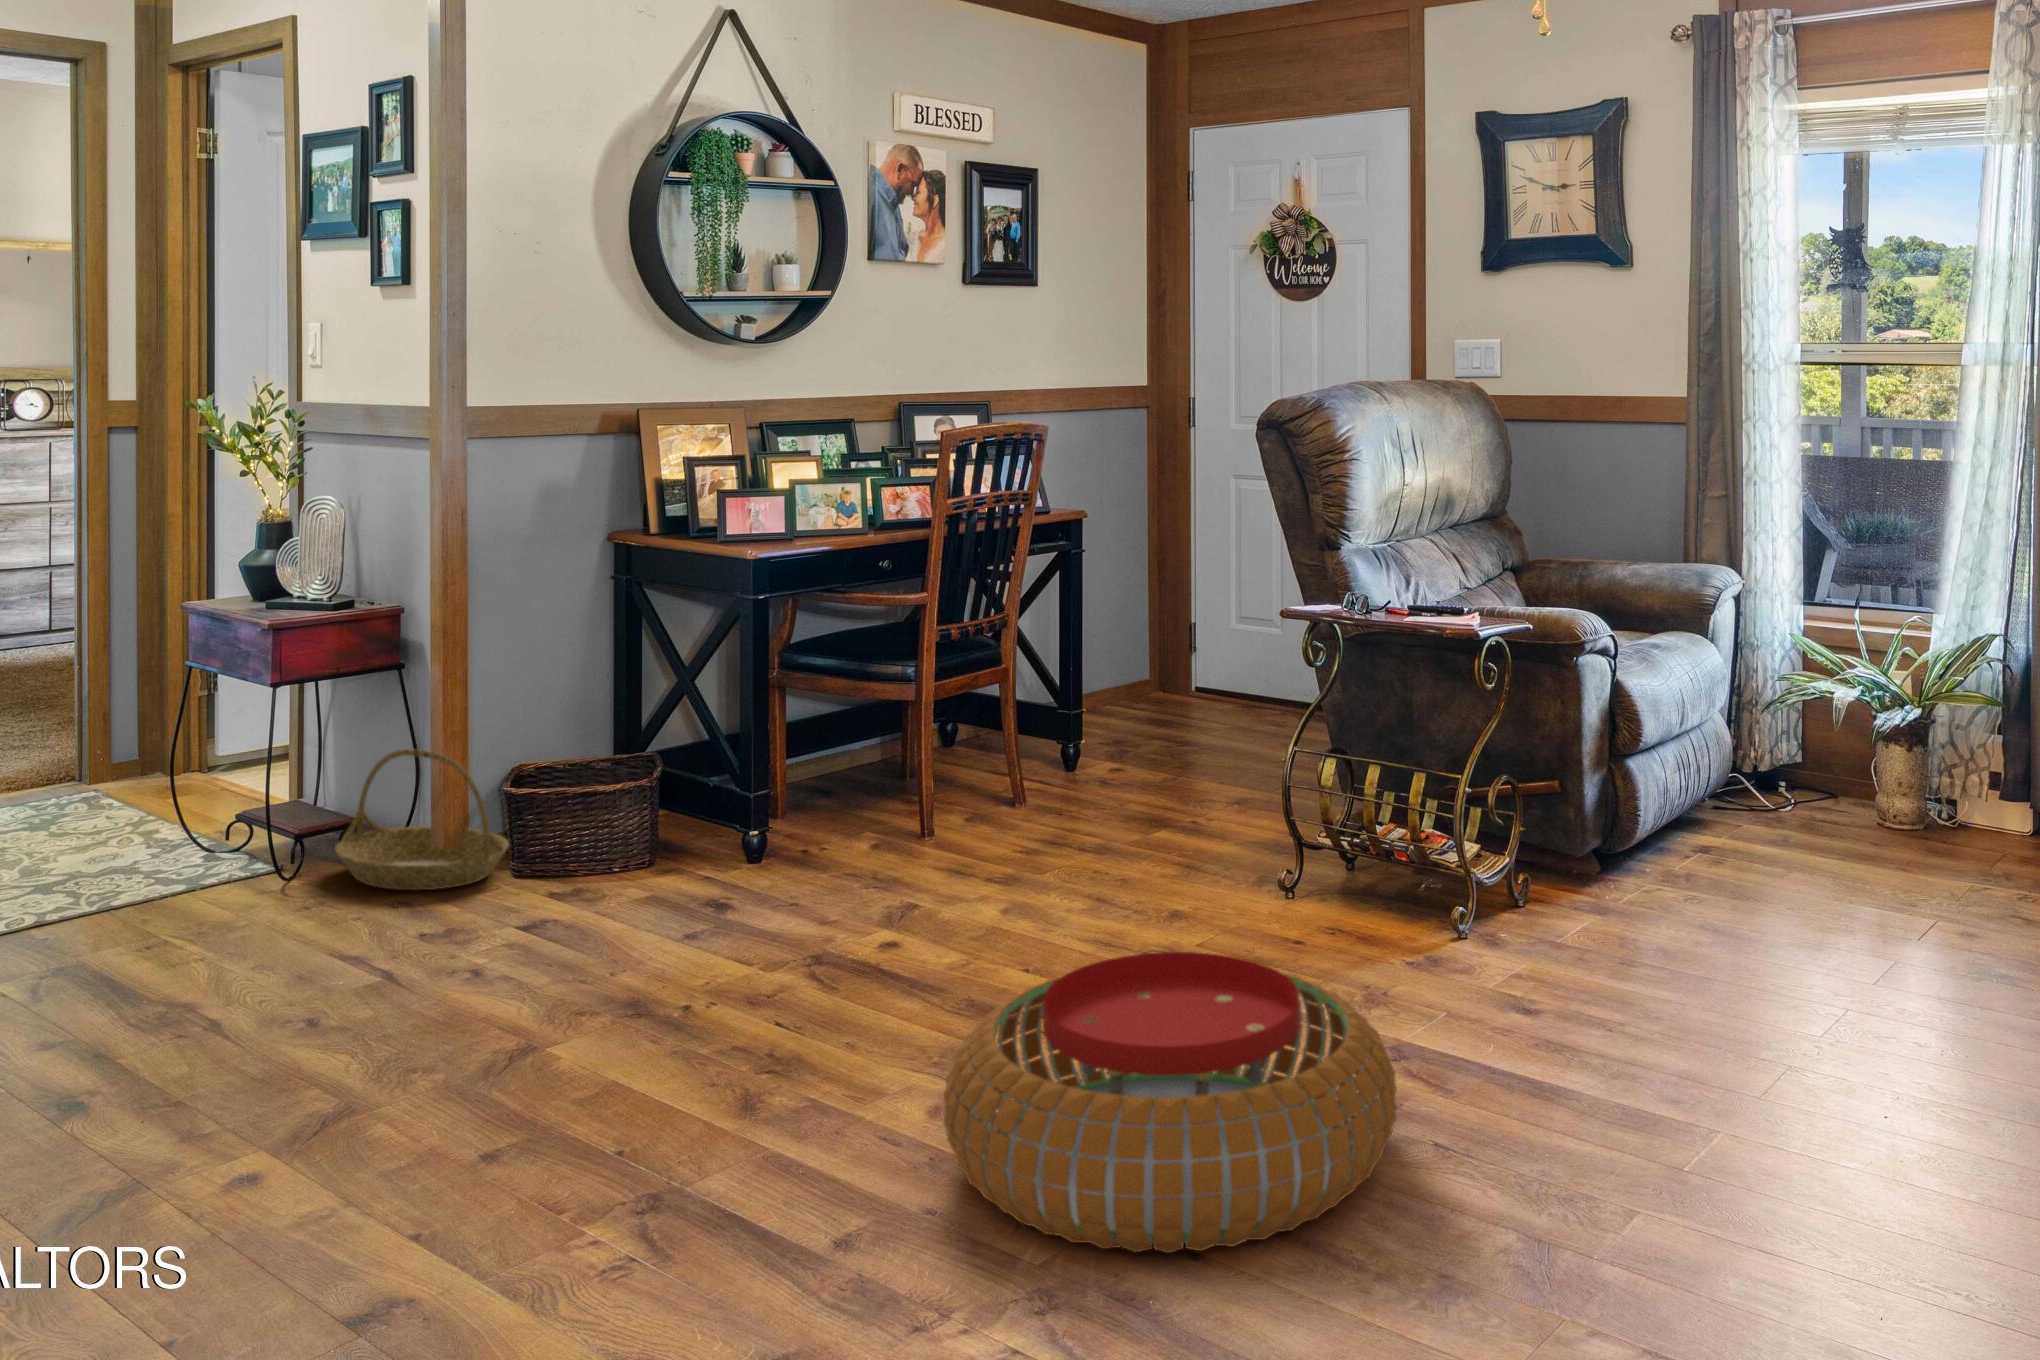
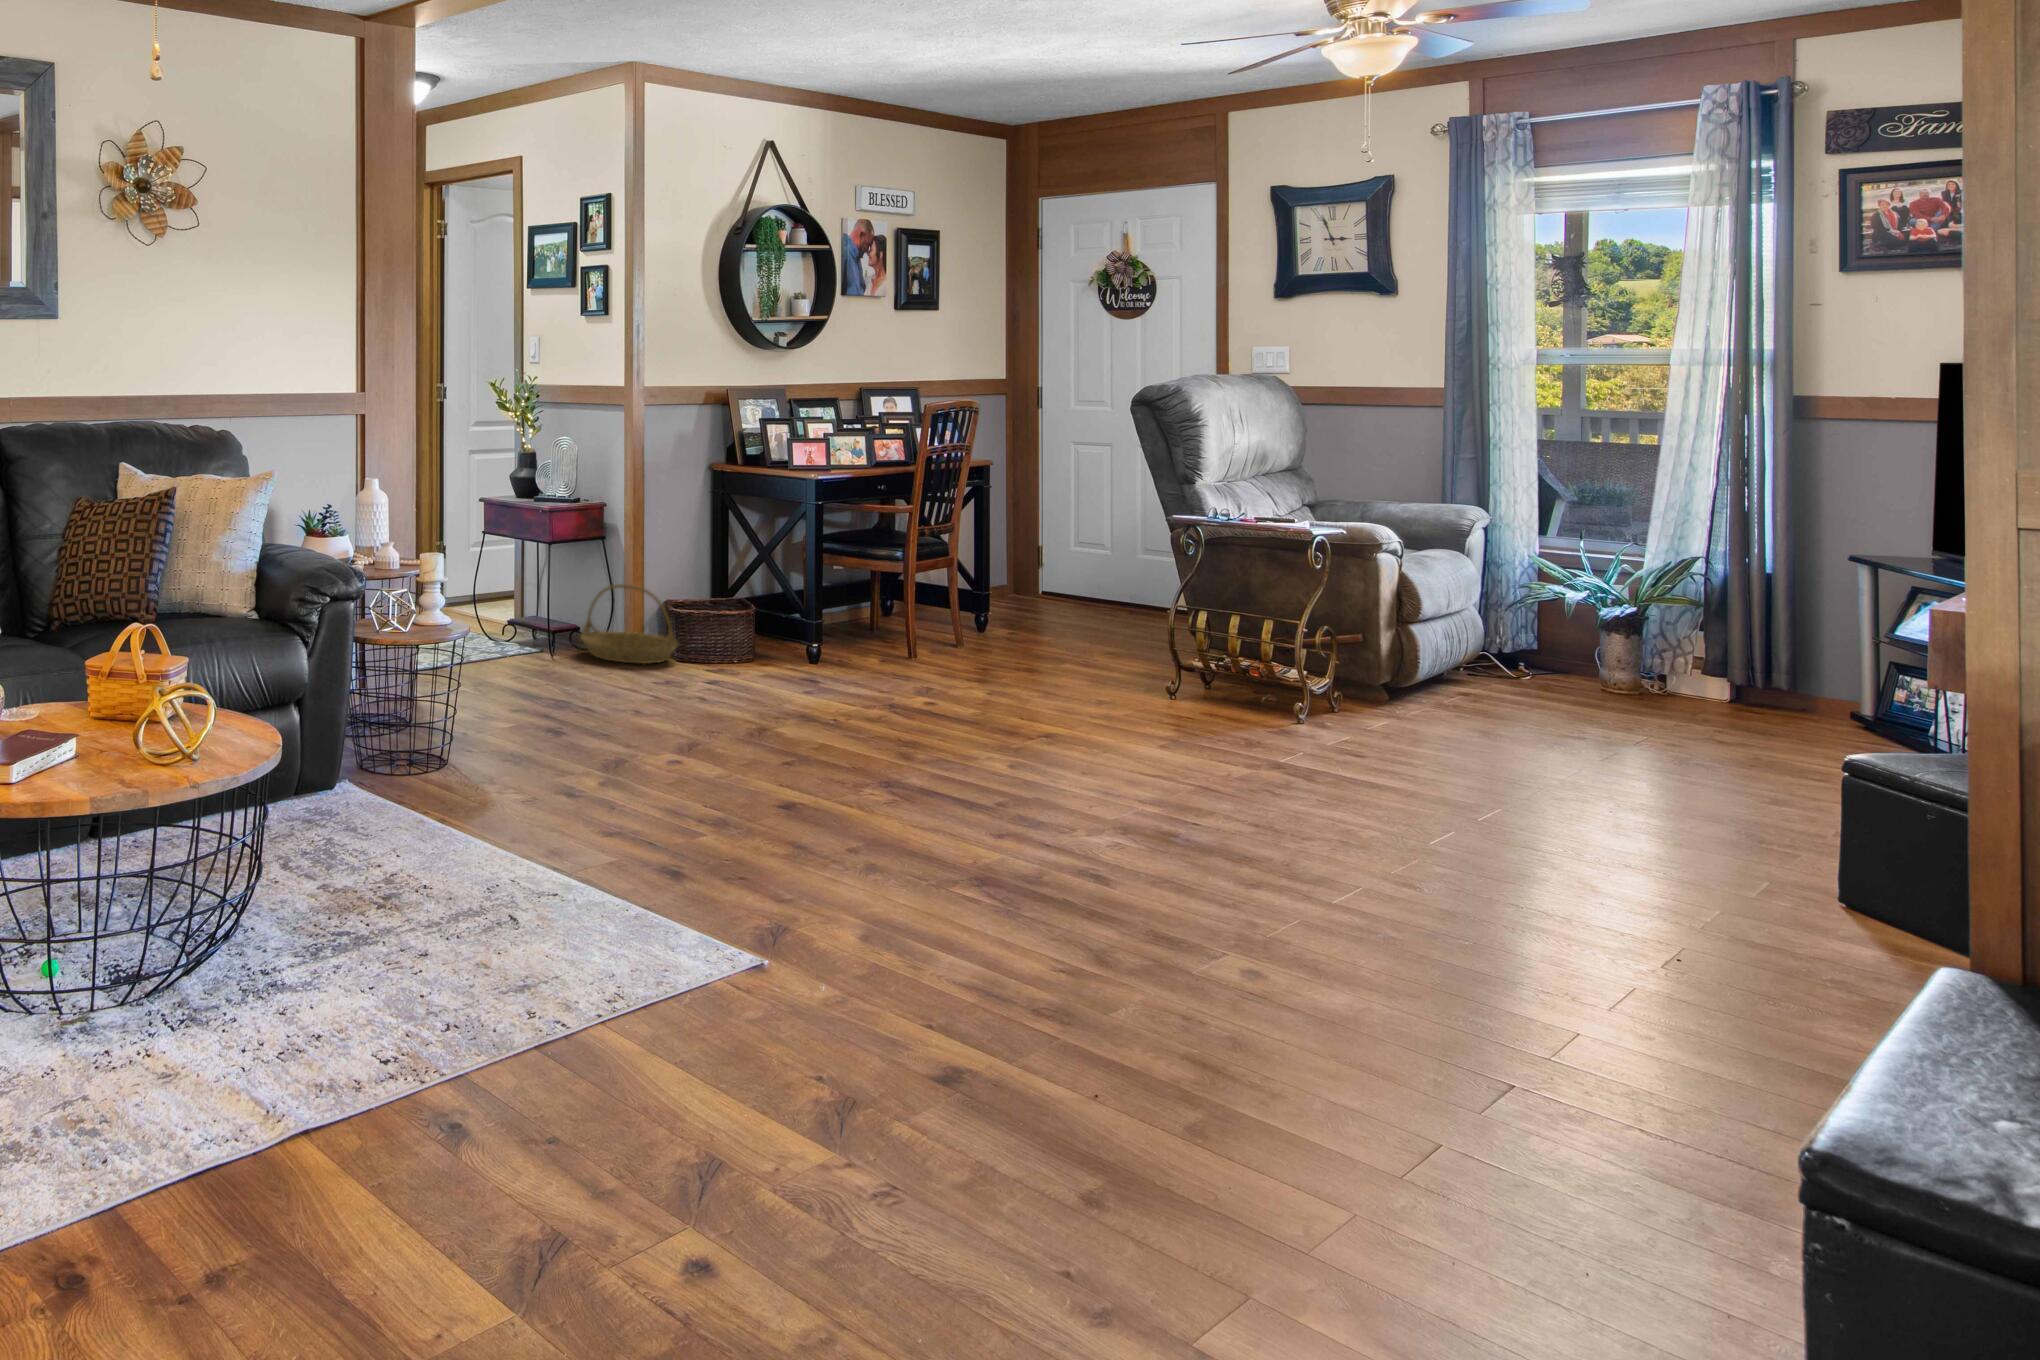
pouf: present [944,952,1397,1253] -> none [1037,693,1306,830]

